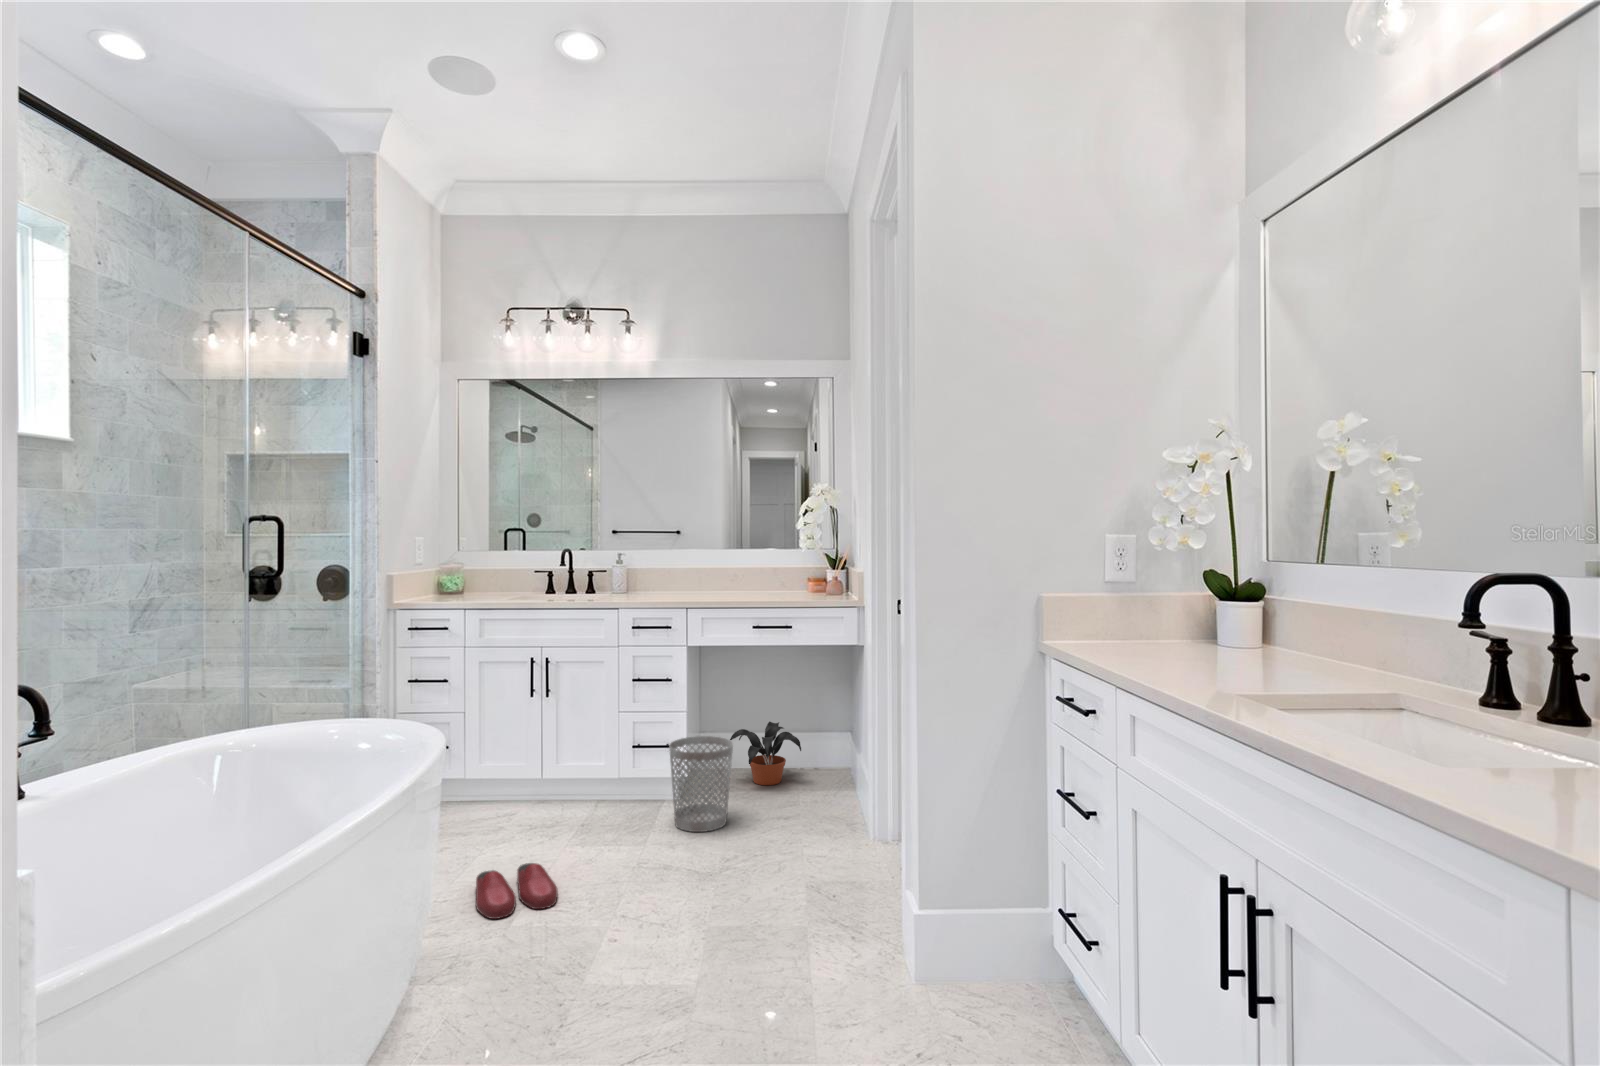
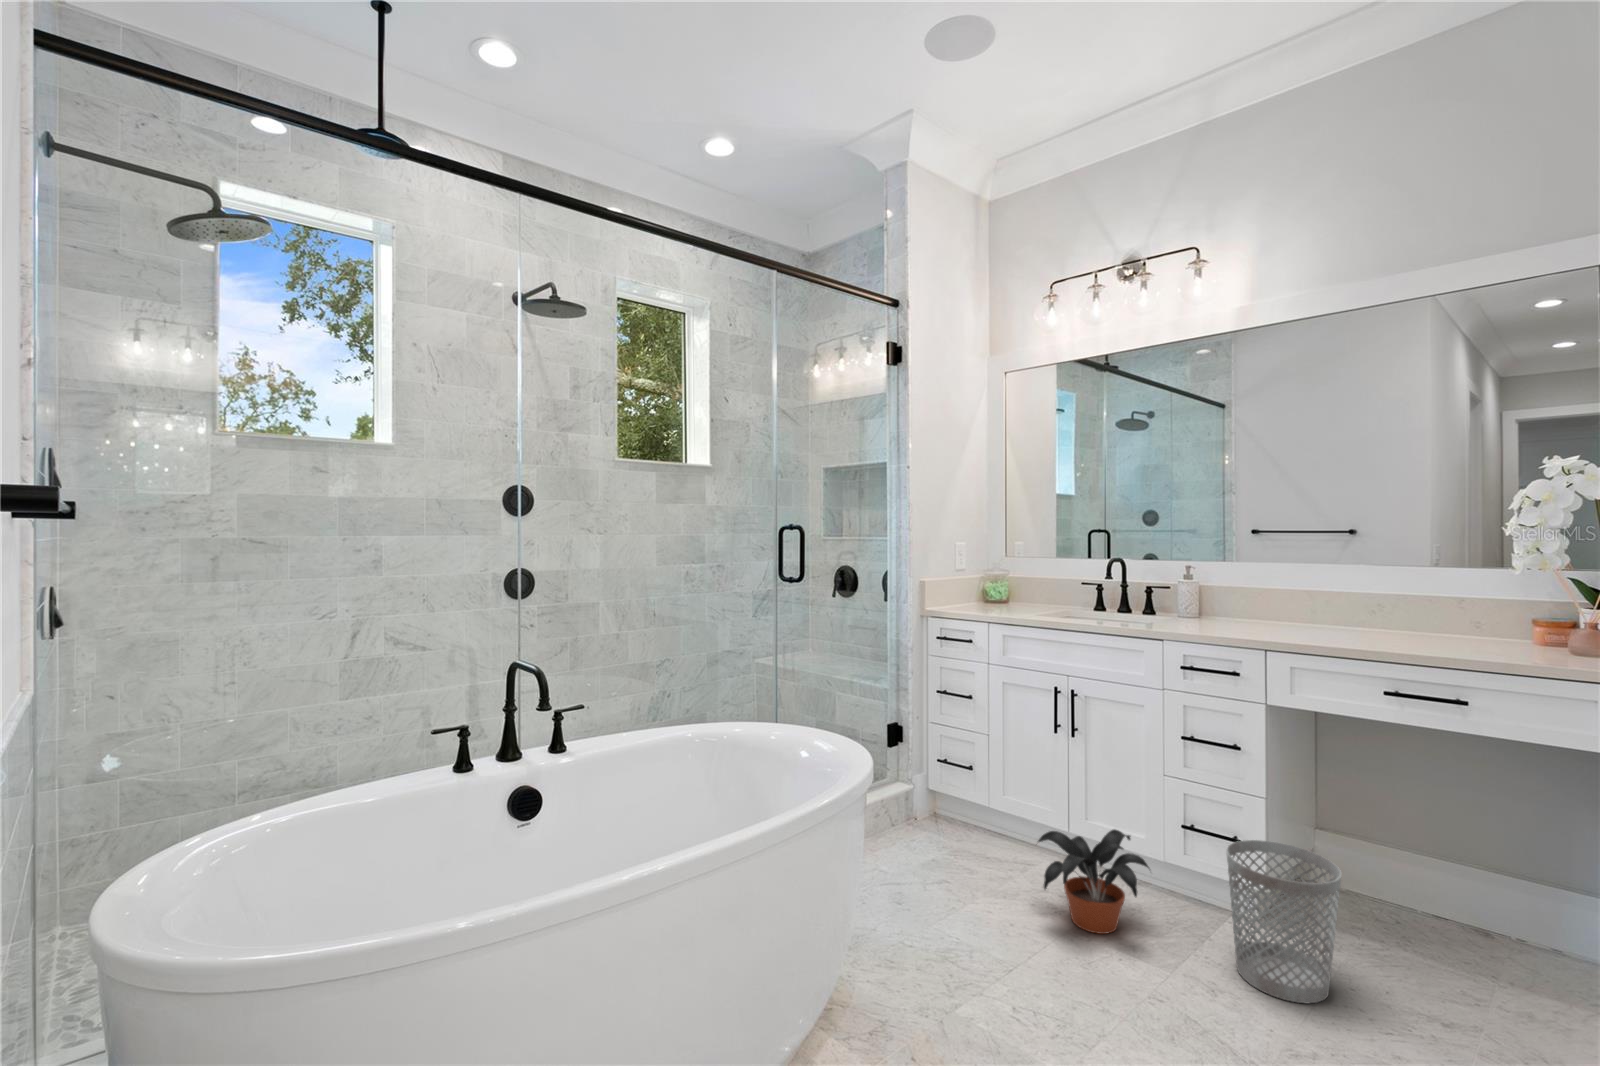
potted plant: present [730,722,801,785] -> present [1038,829,1149,934]
slippers: present [476,863,558,919] -> none [926,942,1024,1034]

